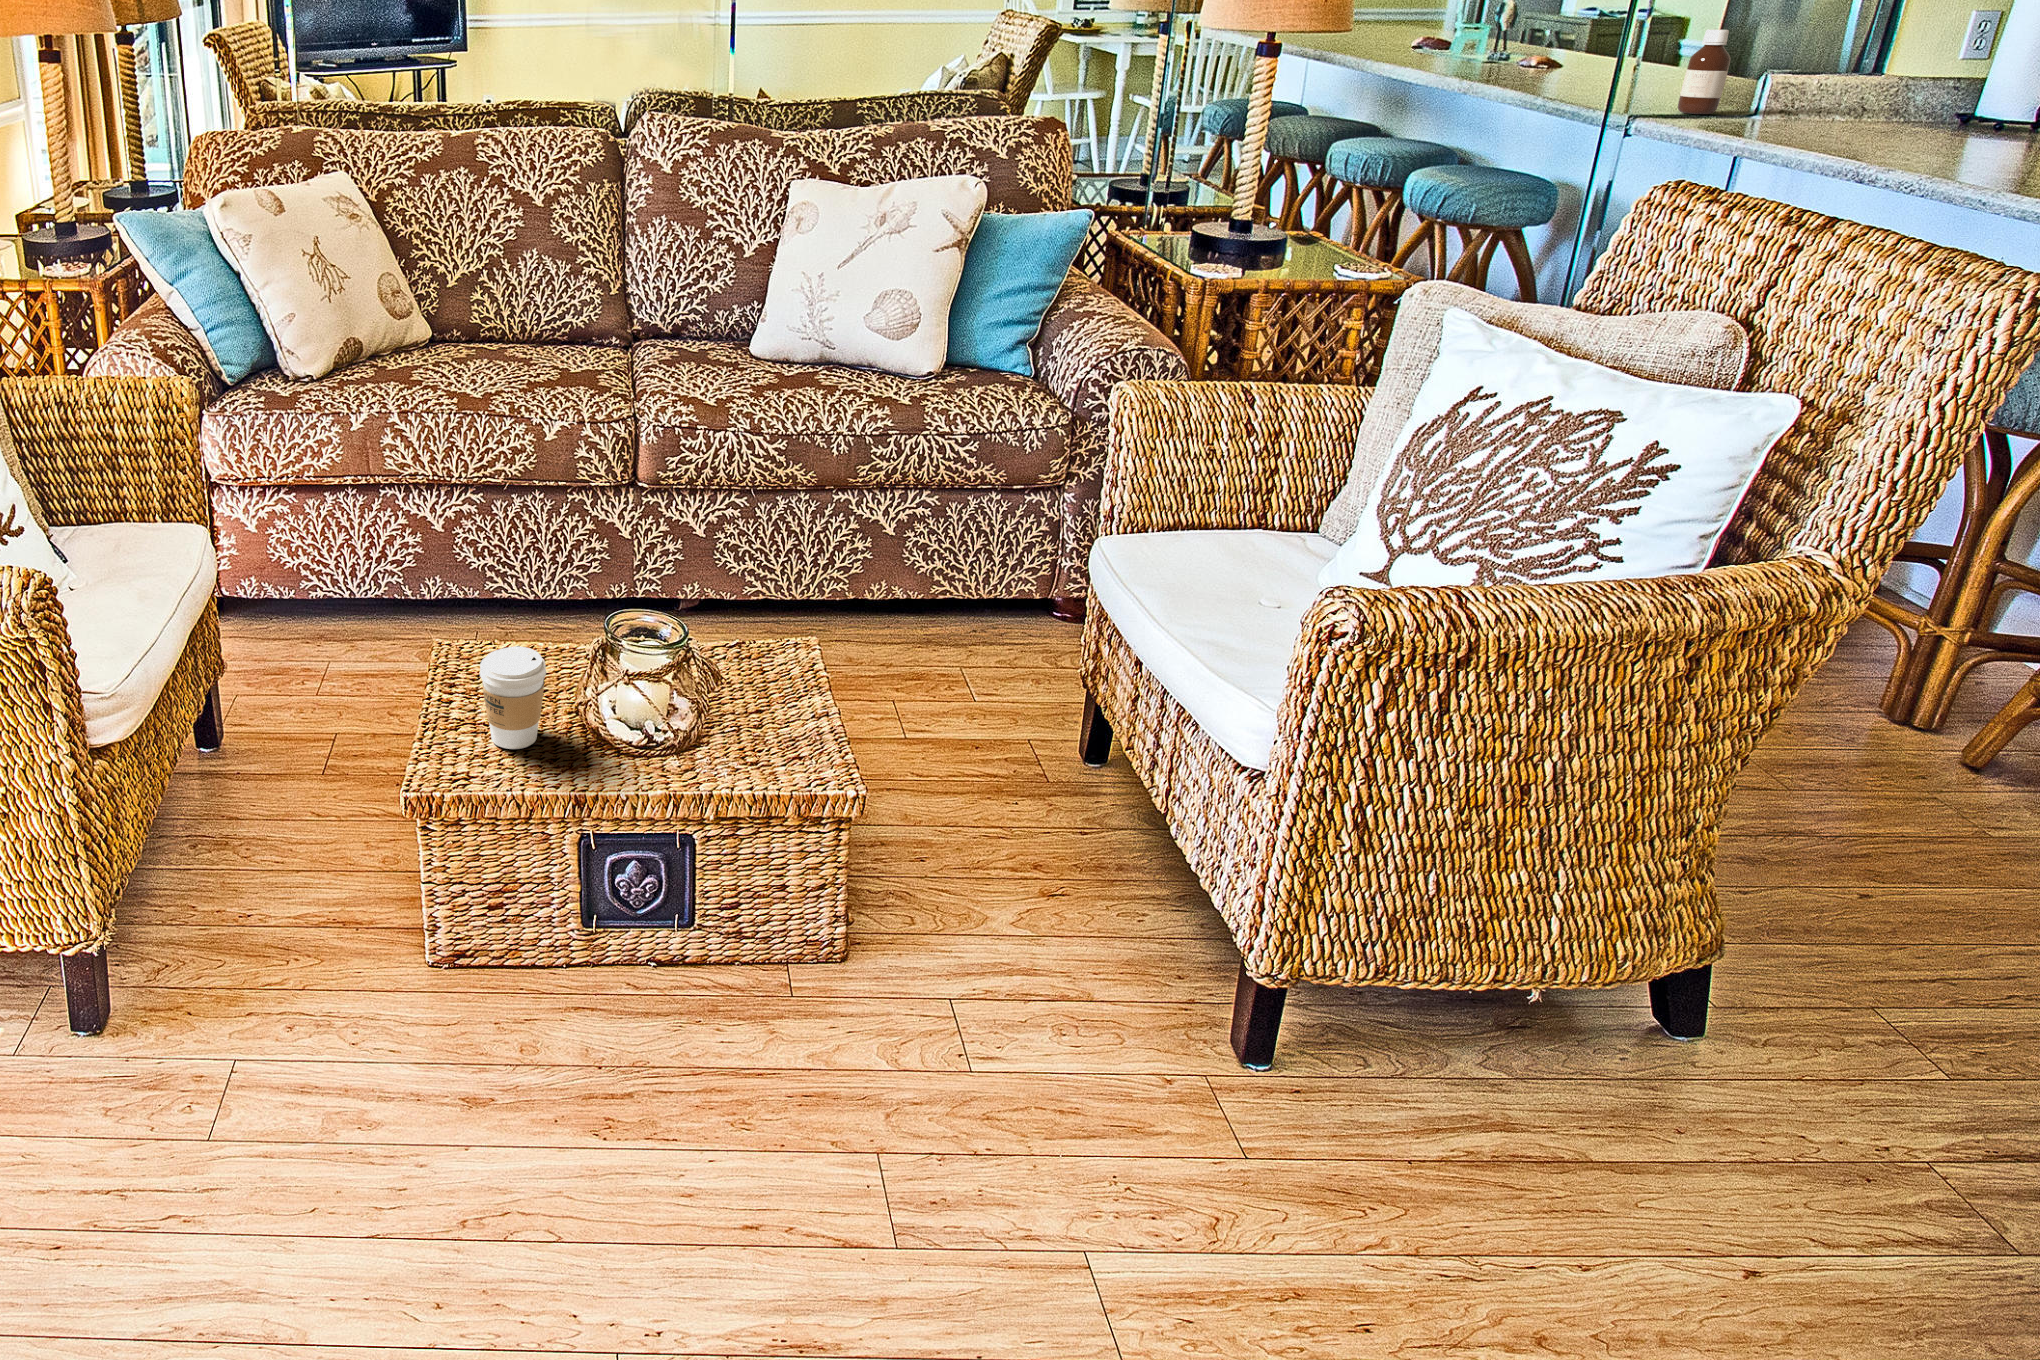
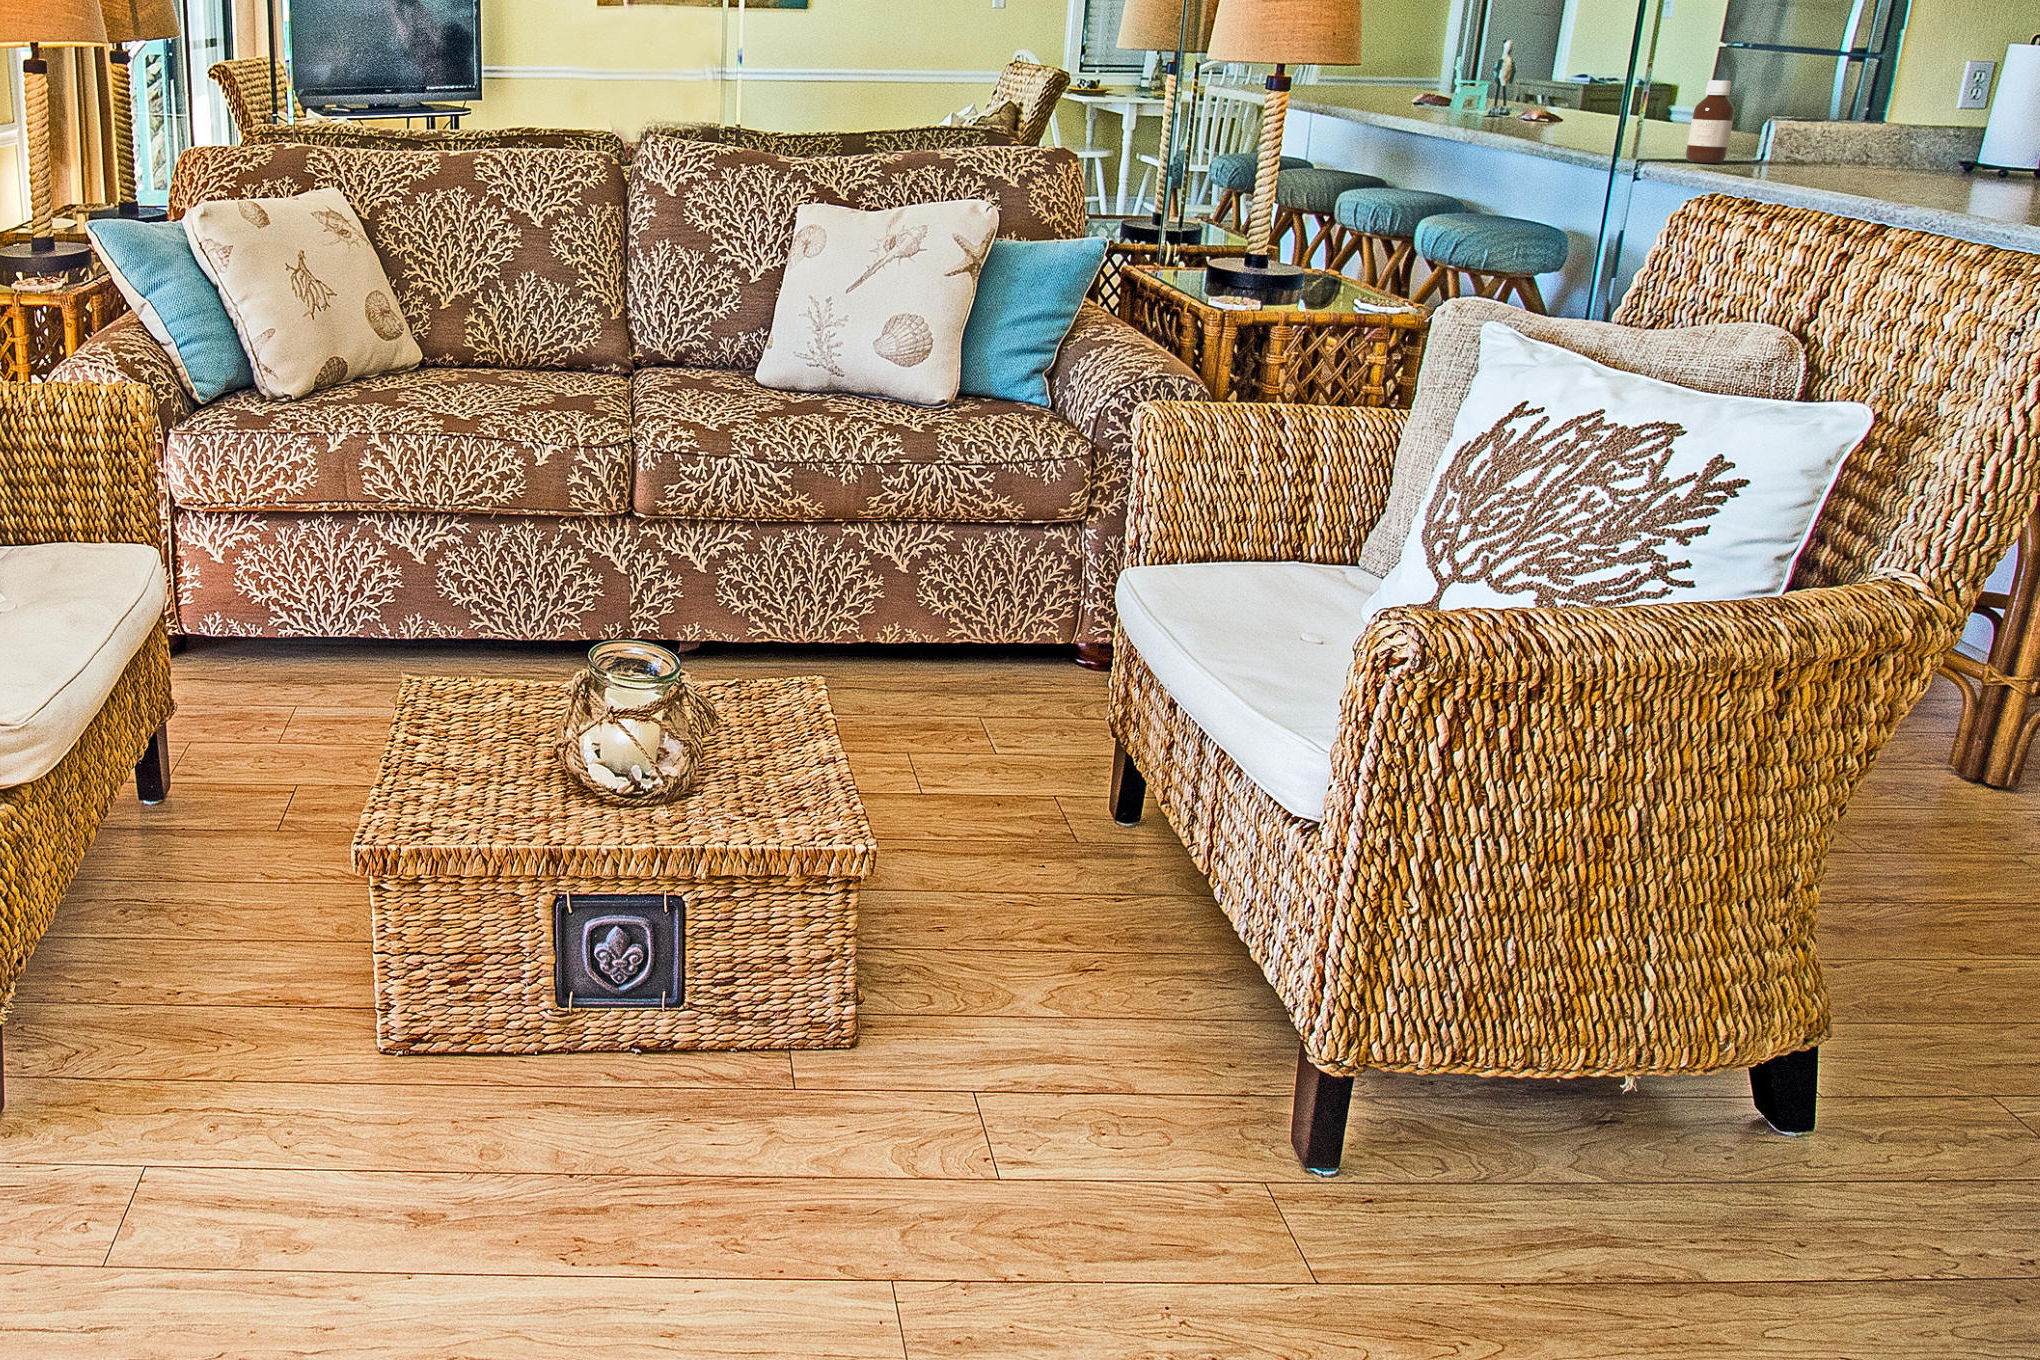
coffee cup: present [480,646,546,749] -> none [447,678,521,795]

